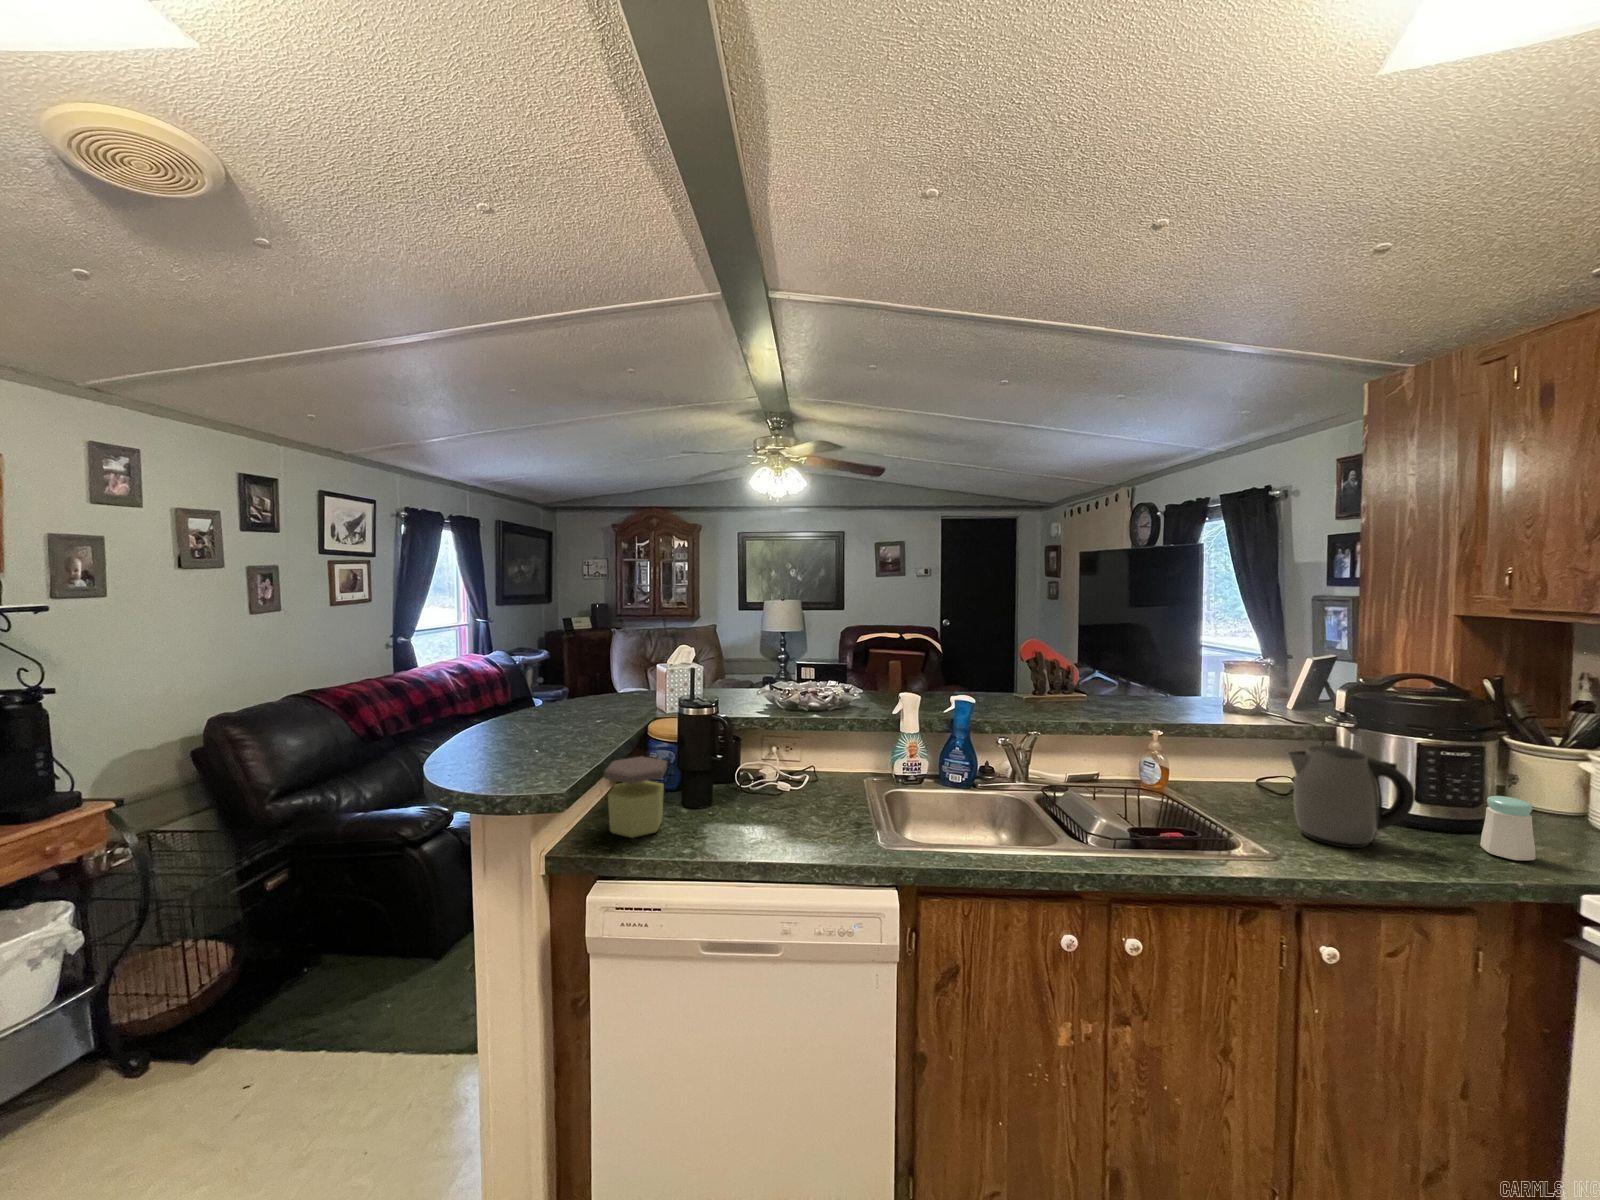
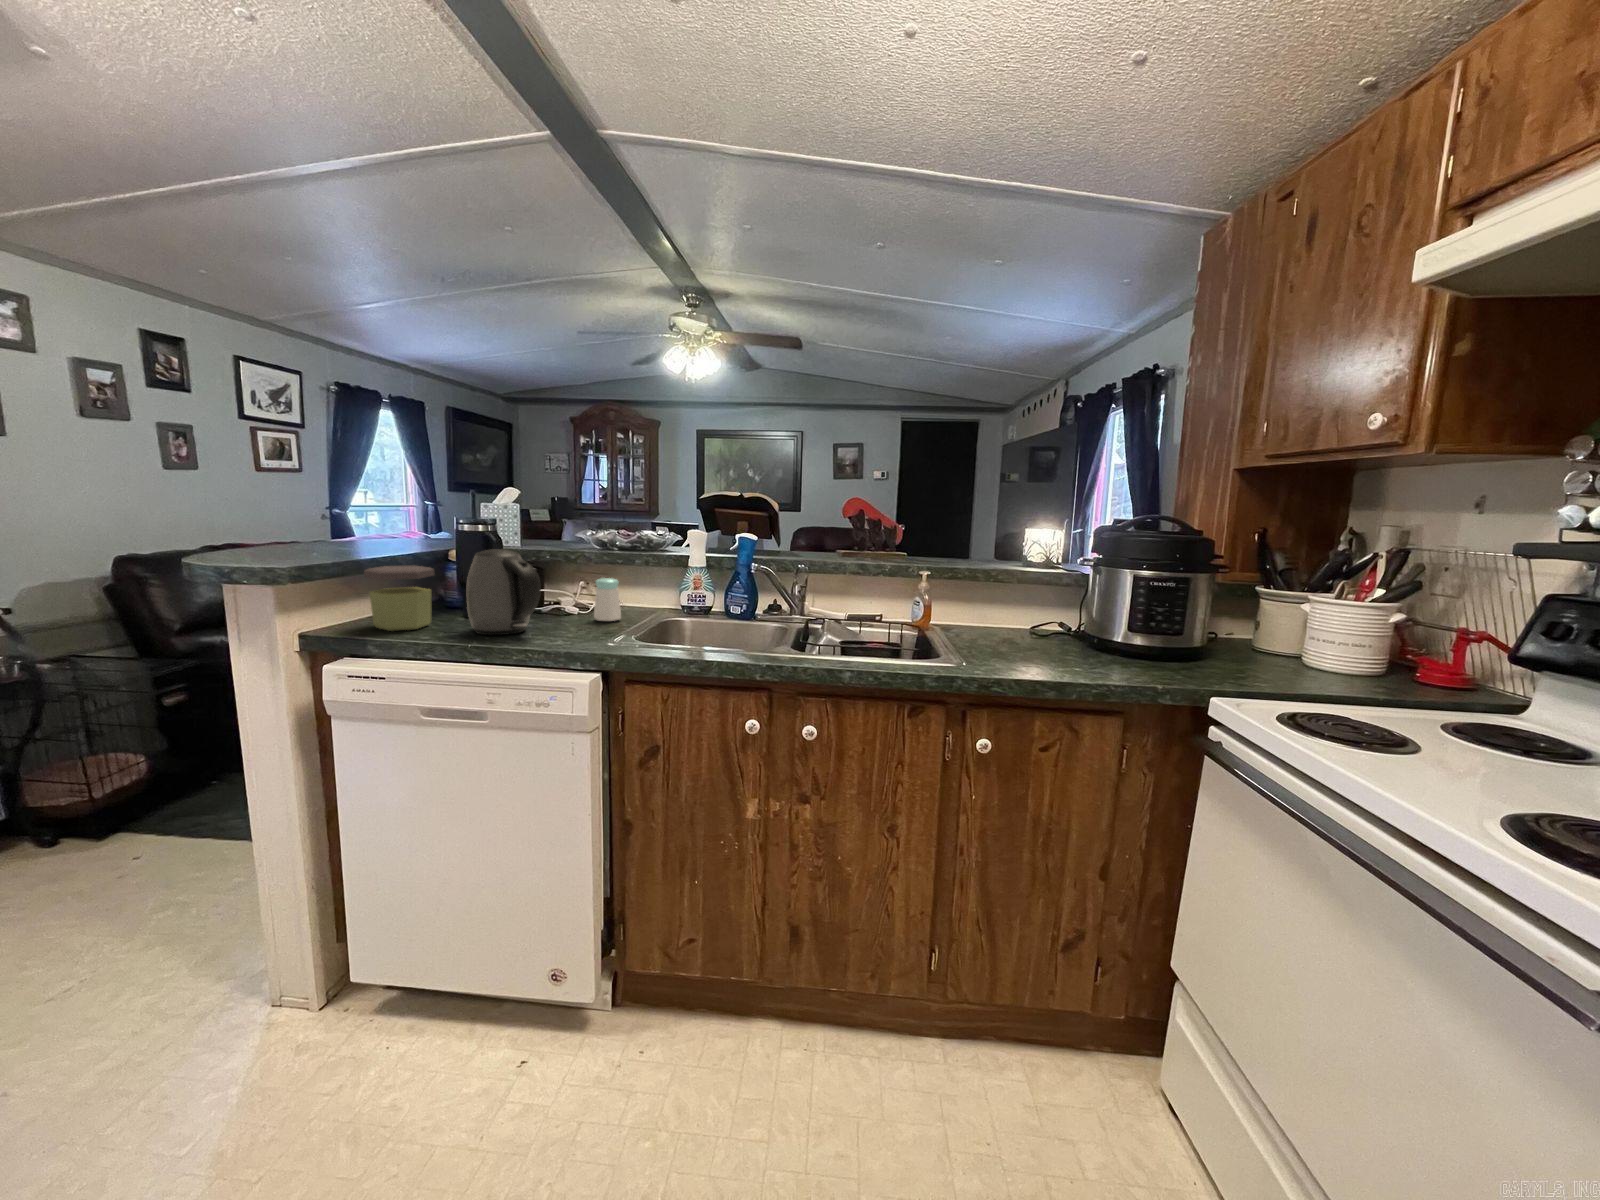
kettle: present [1289,745,1414,848] -> present [467,549,541,635]
salt shaker: present [1480,796,1535,861] -> present [594,578,621,621]

